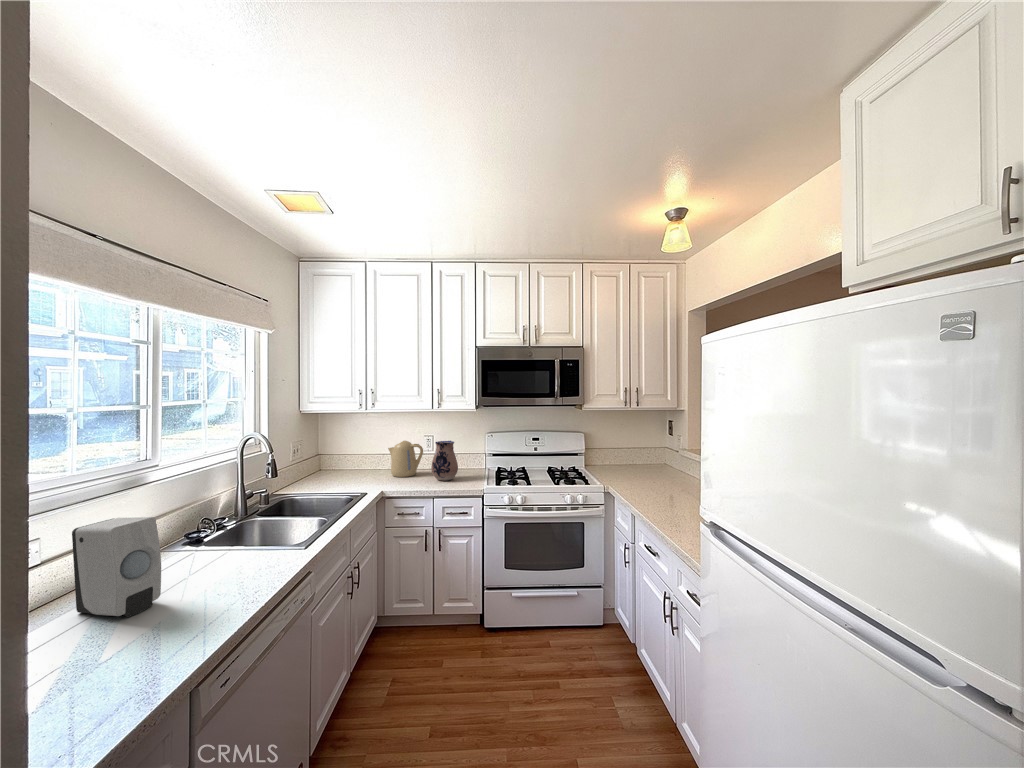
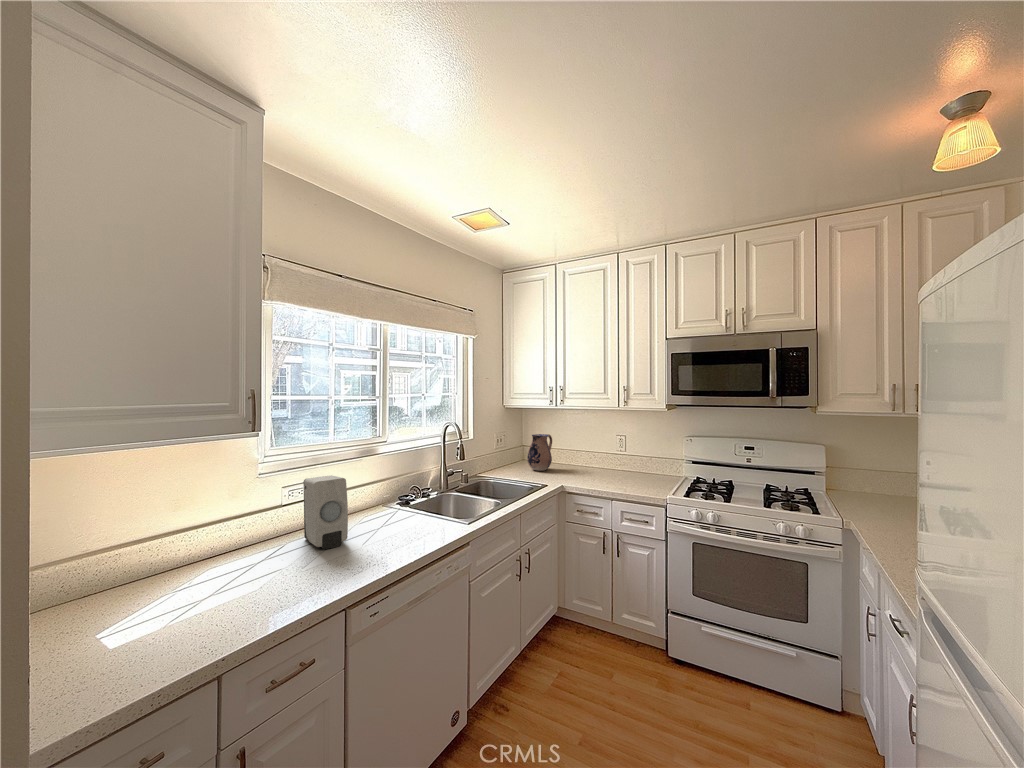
kettle: present [388,441,423,477] -> none [580,438,614,474]
ceramic pitcher: present [431,441,458,481] -> present [527,434,552,471]

